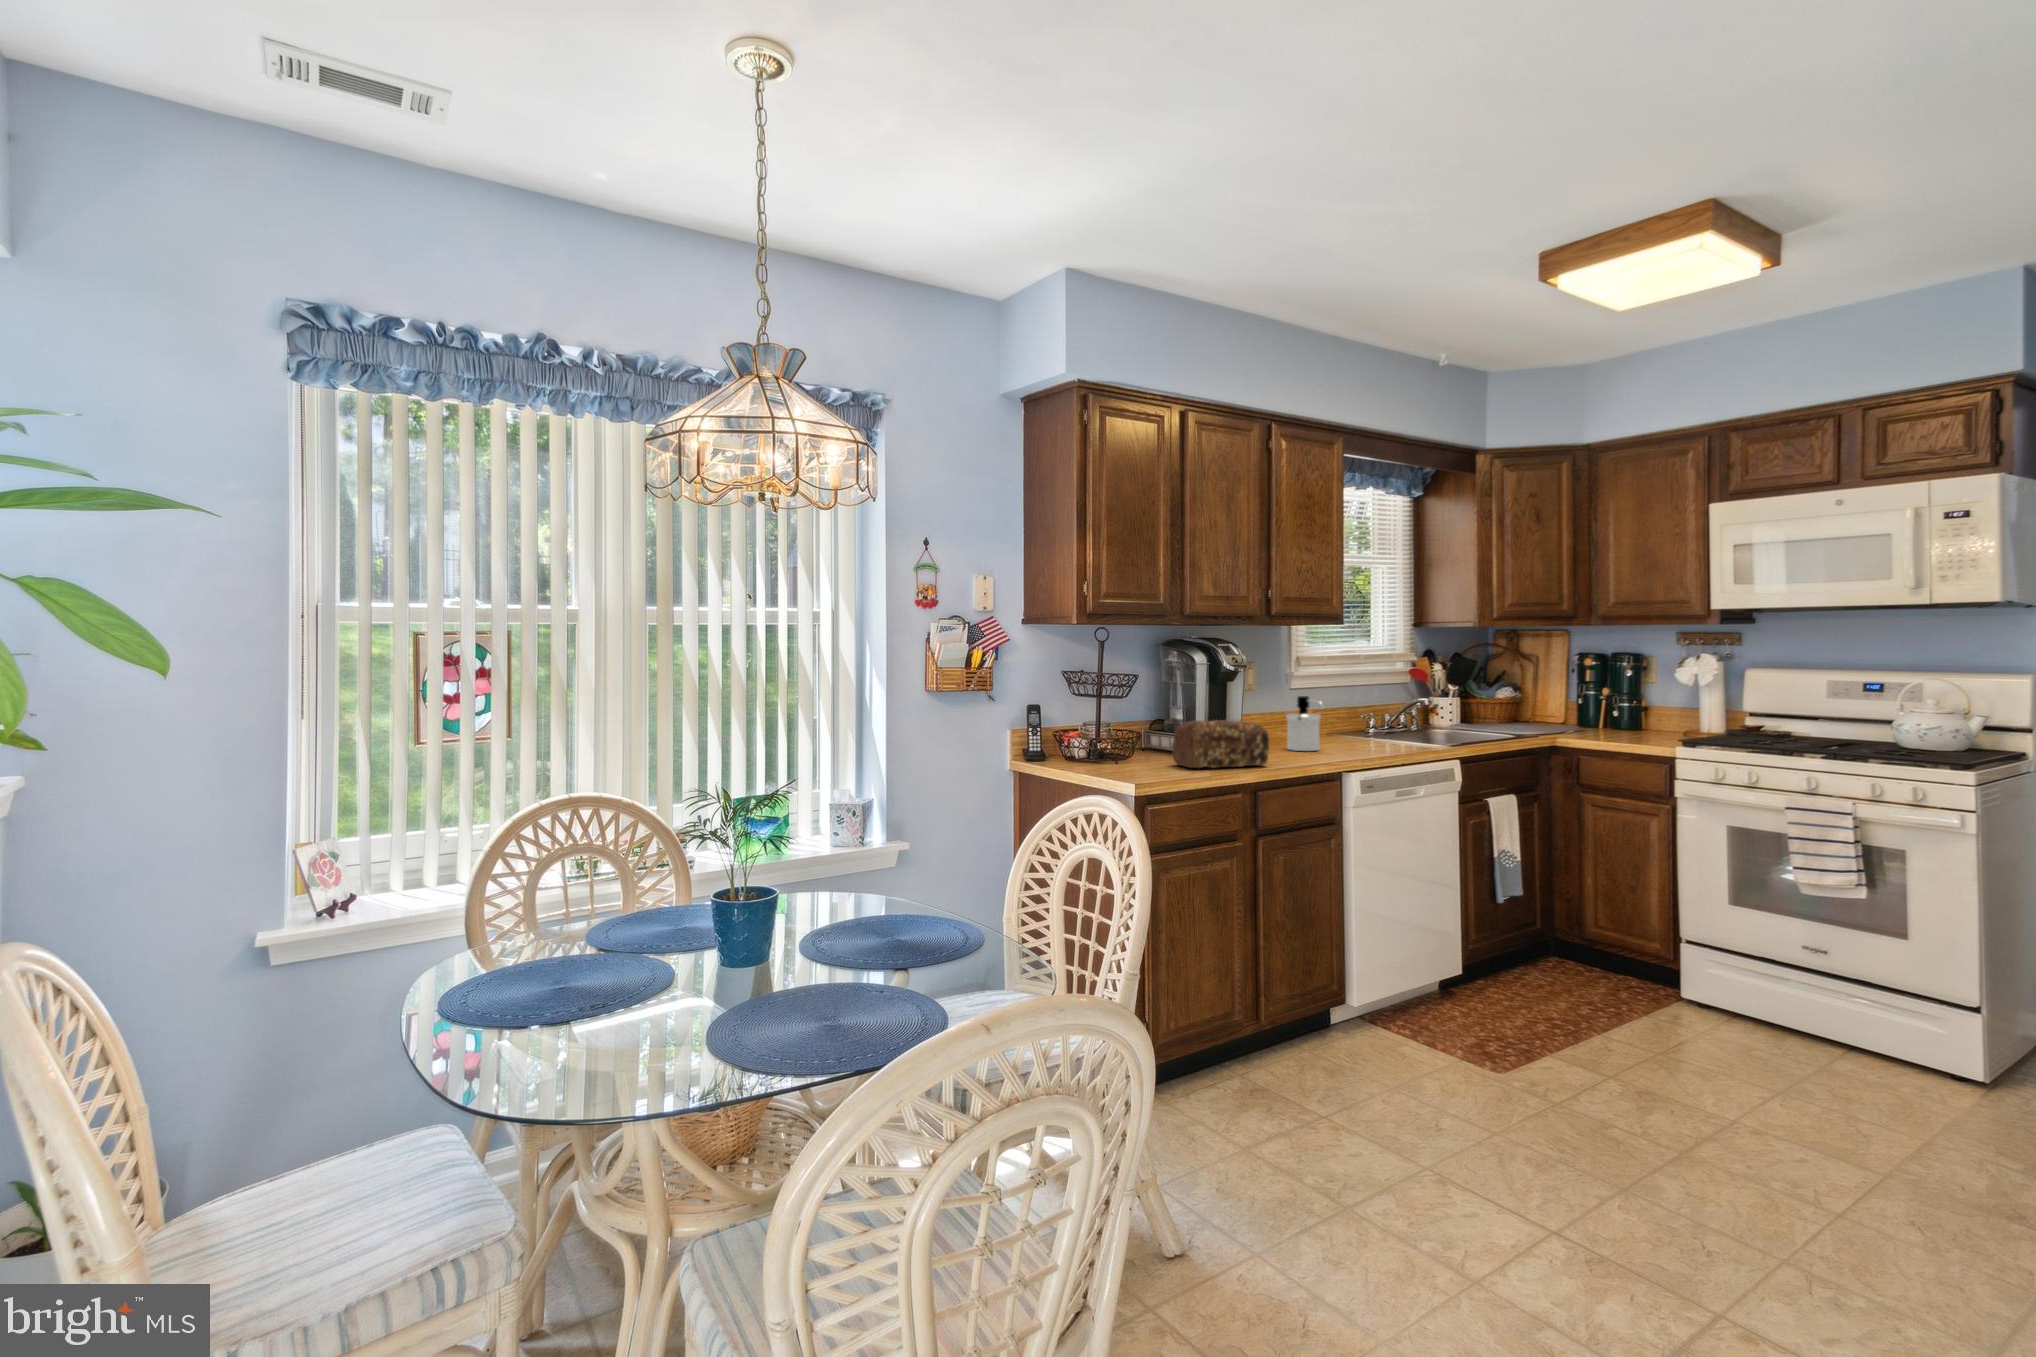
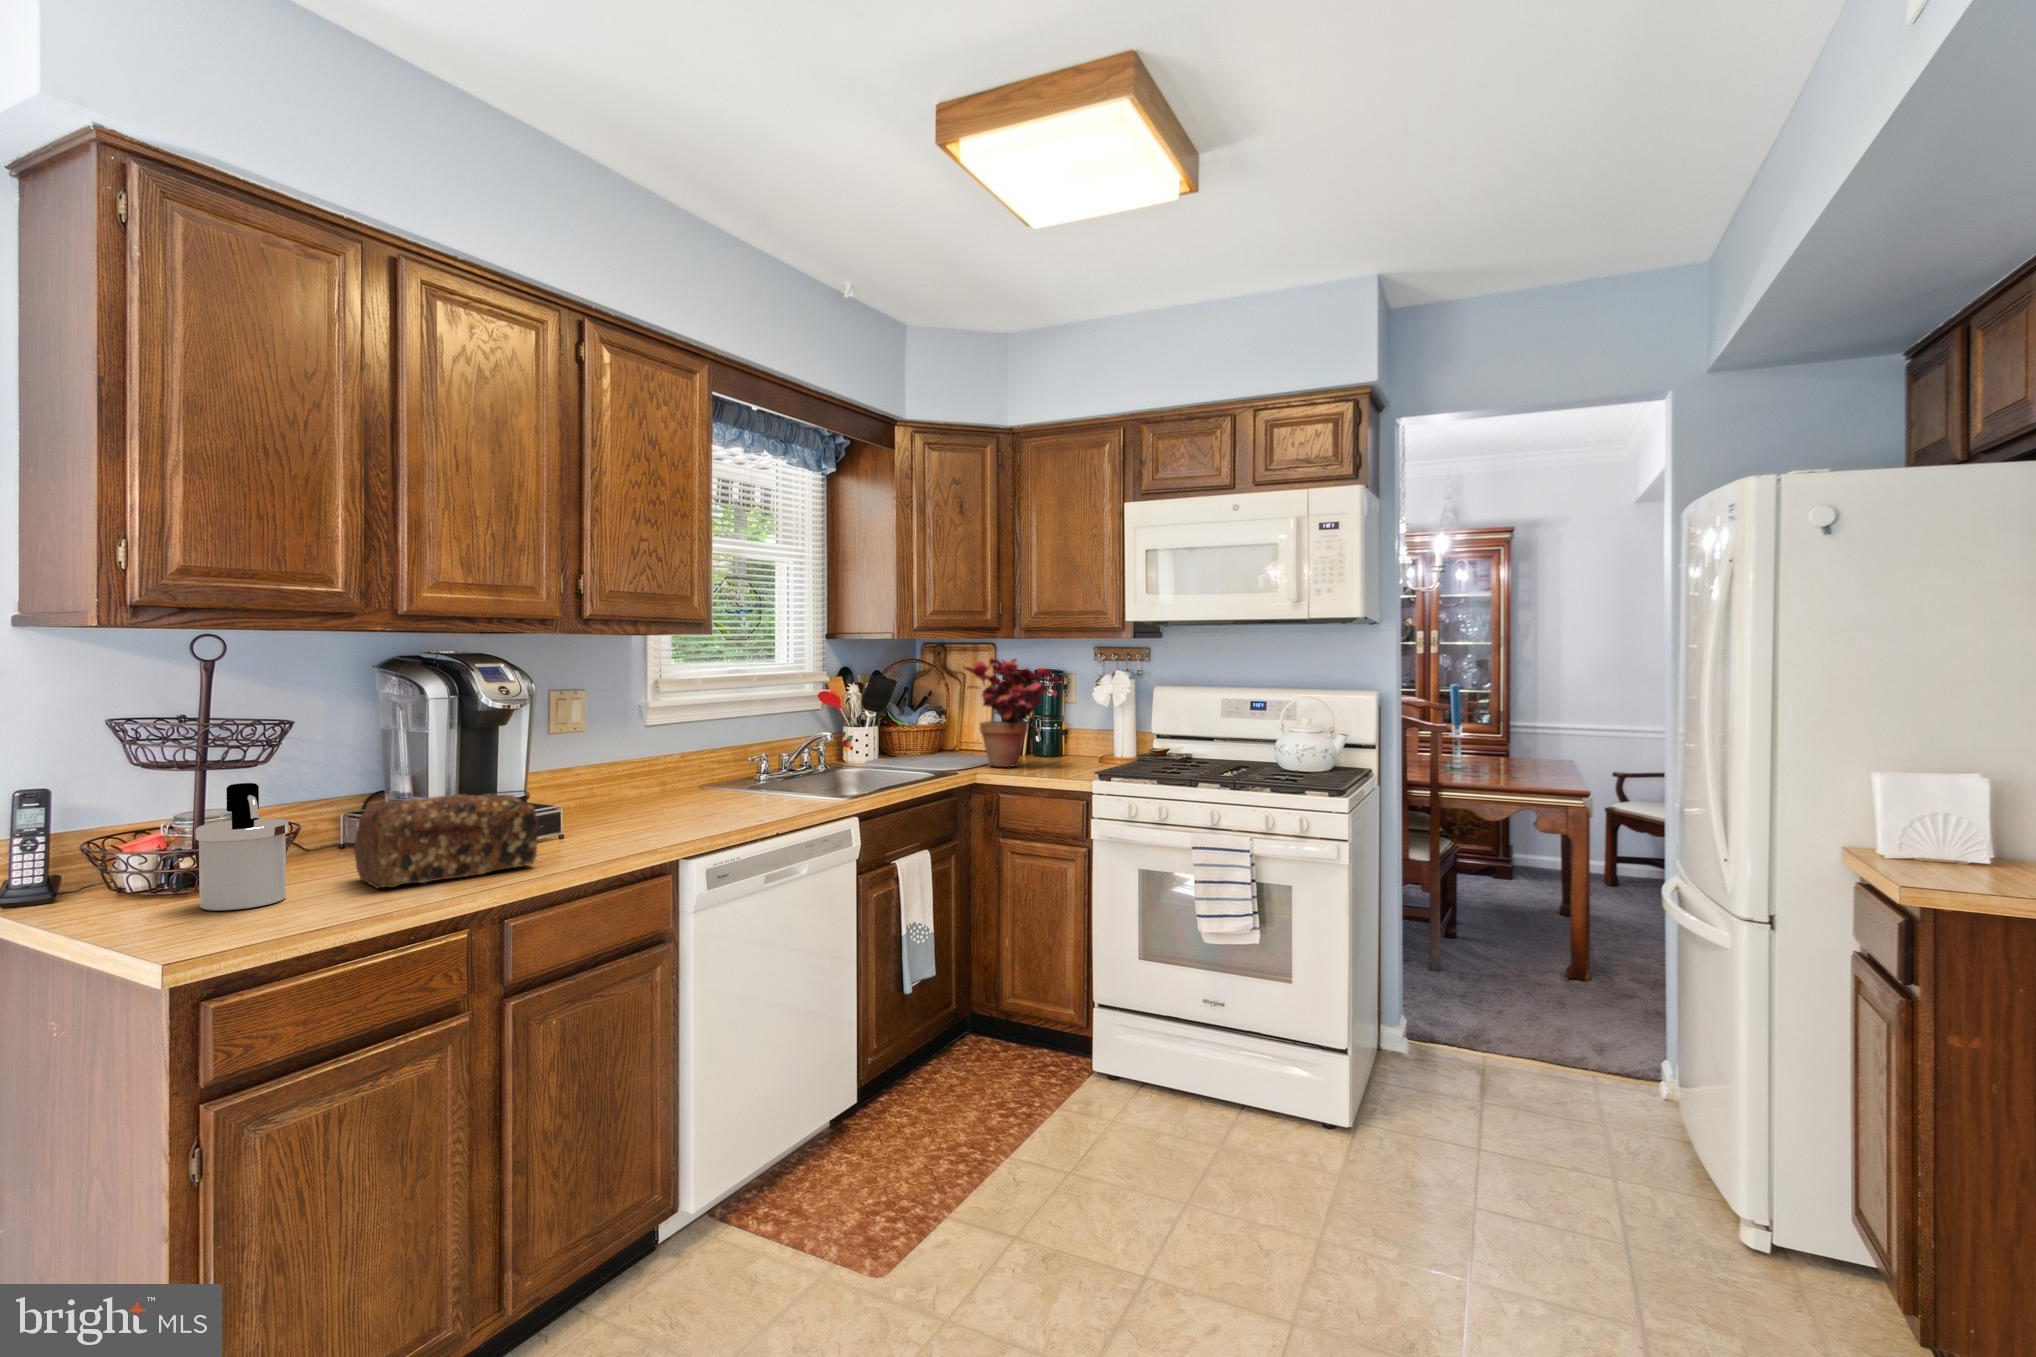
potted plant: none [1541,643,1641,736] -> present [964,658,1059,767]
soap dispenser: present [1286,696,1324,751] -> present [195,783,289,910]

